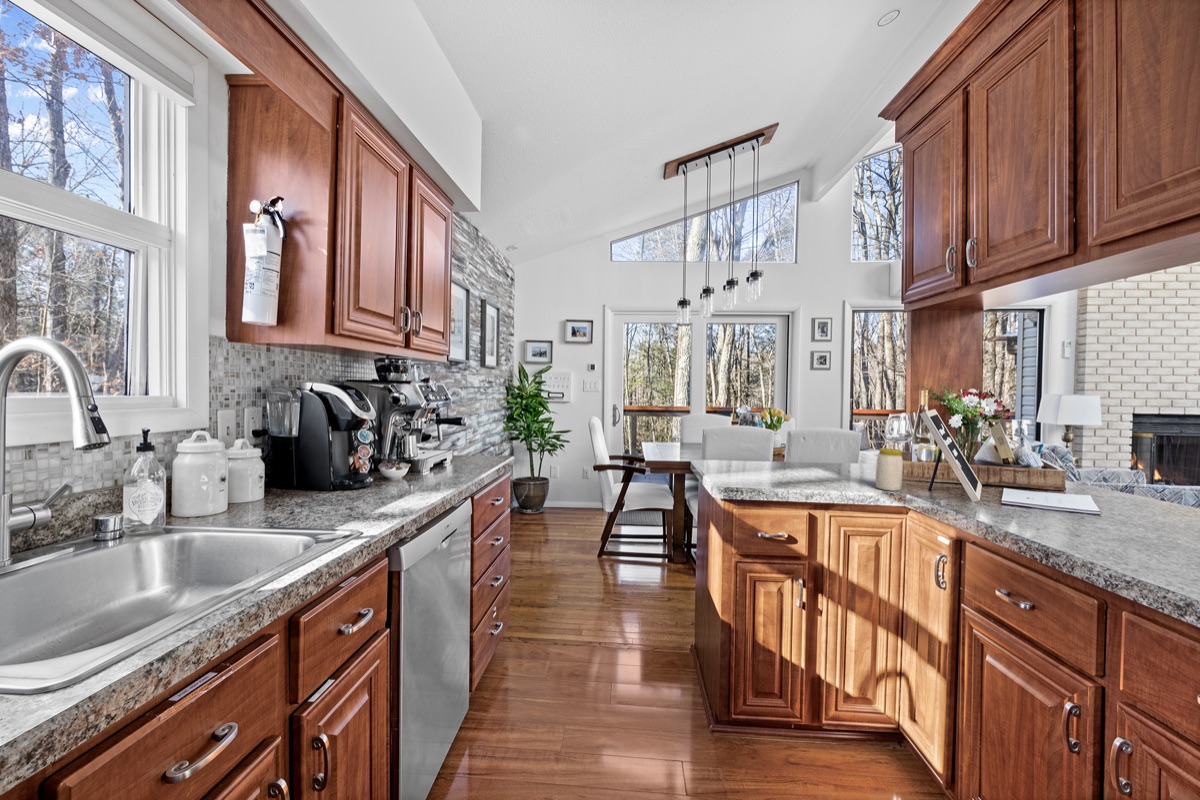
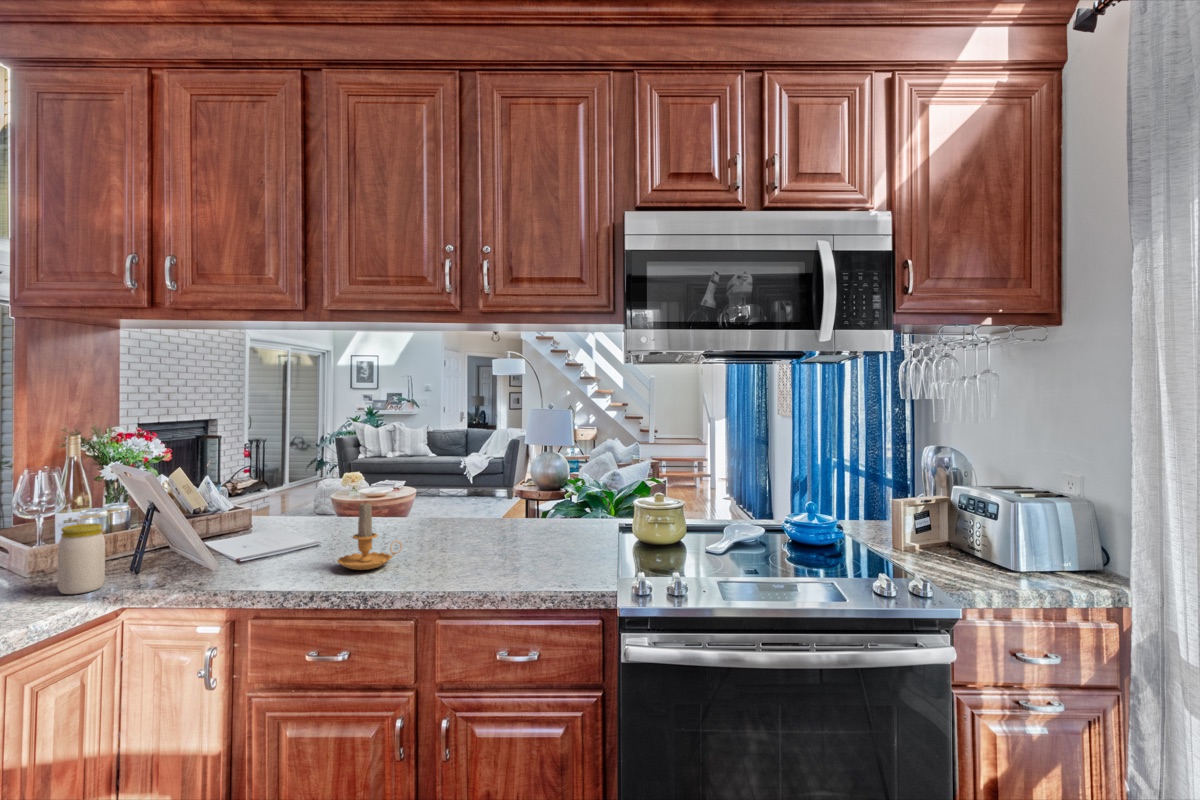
candle: none [1063,471,1156,543] -> present [337,503,402,570]

